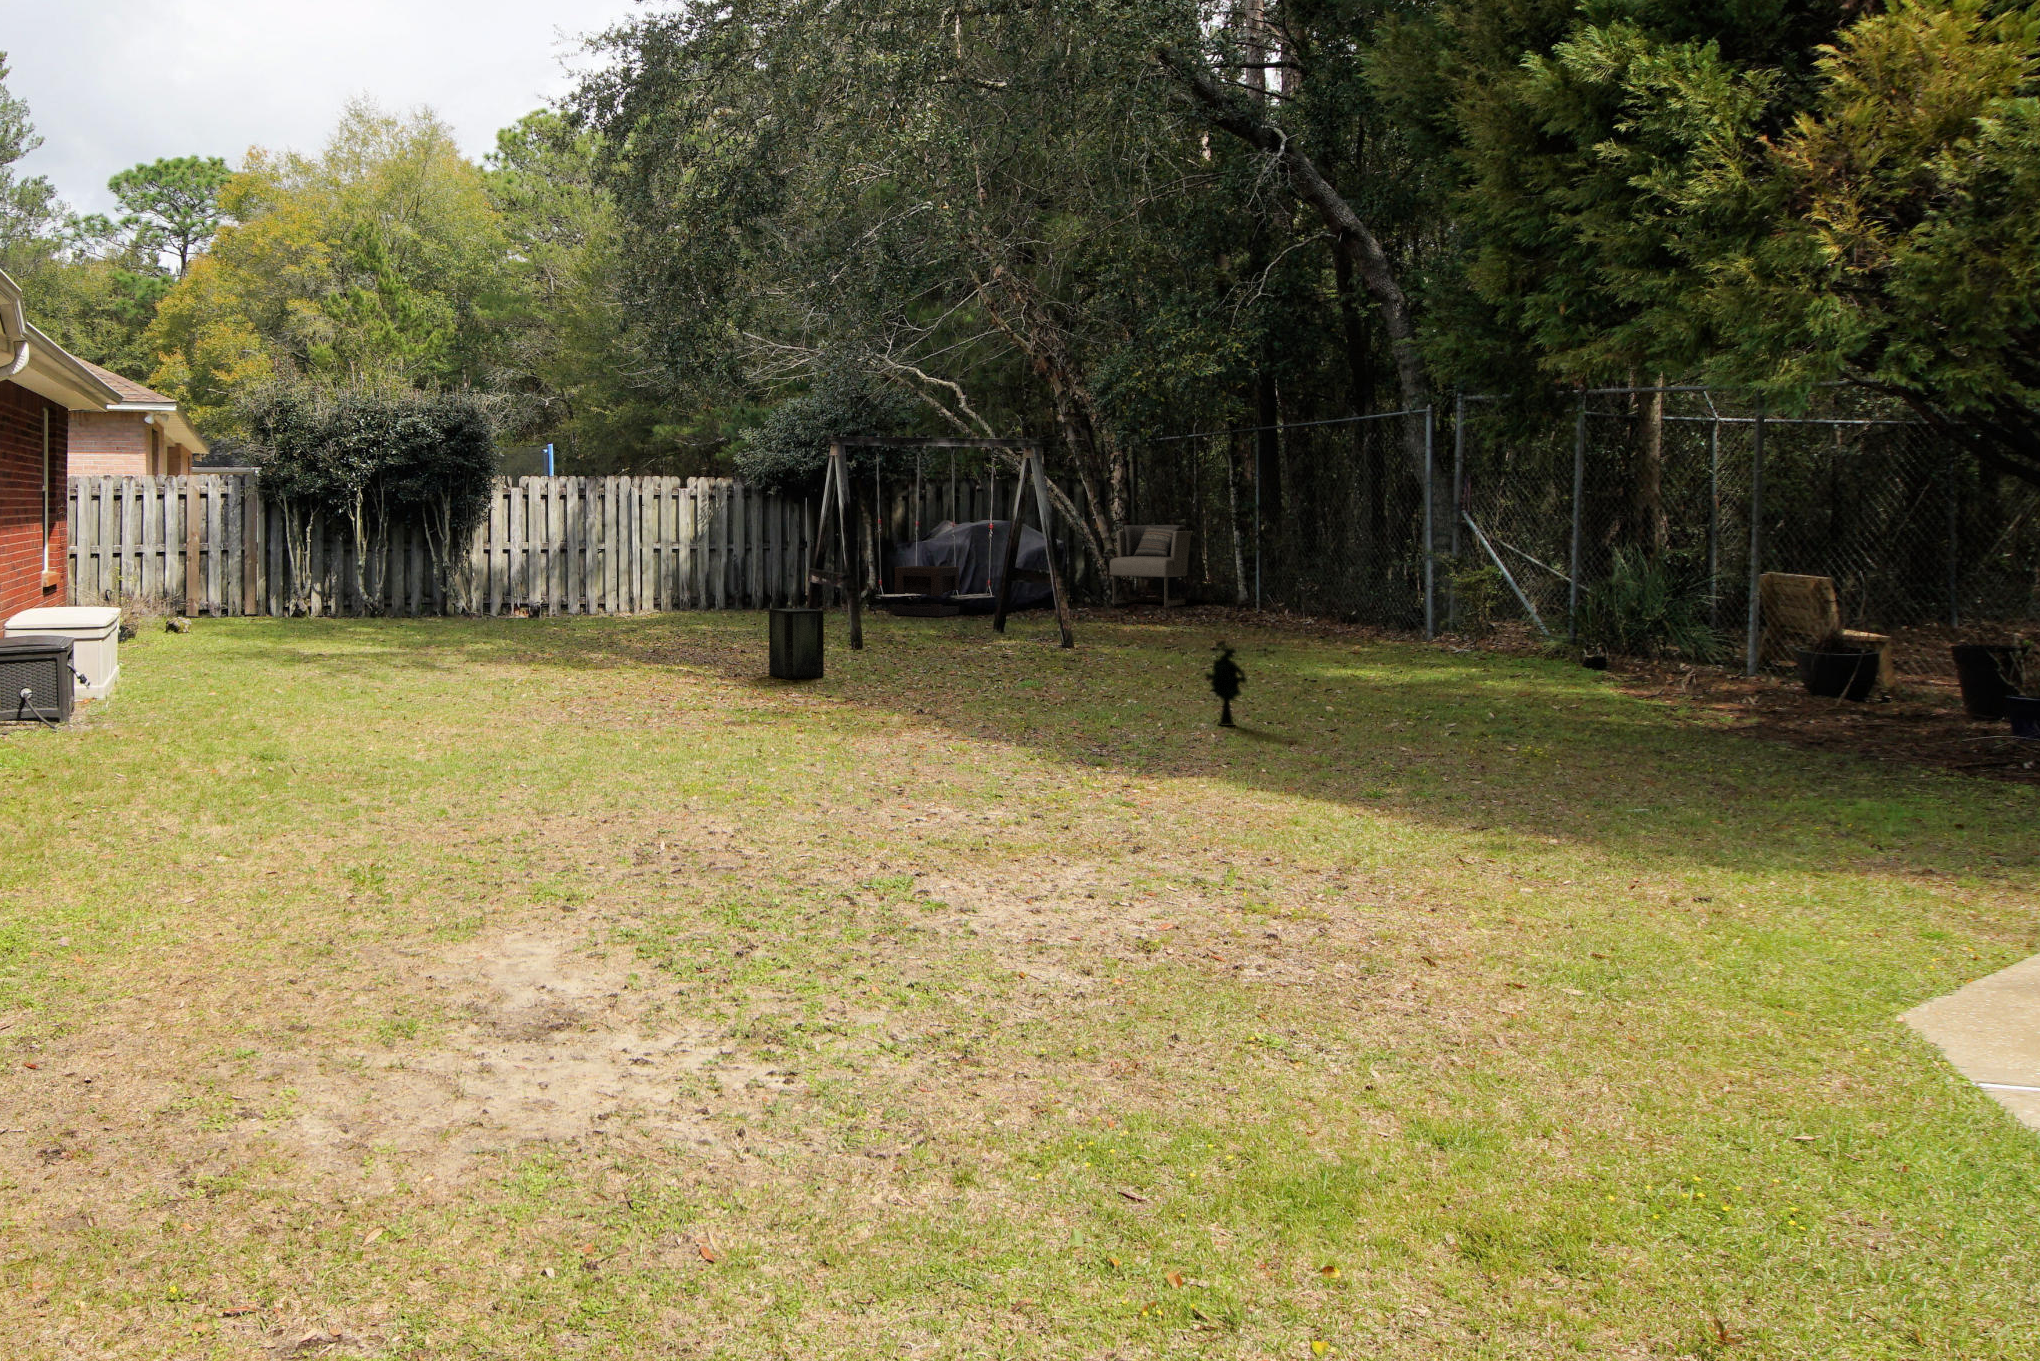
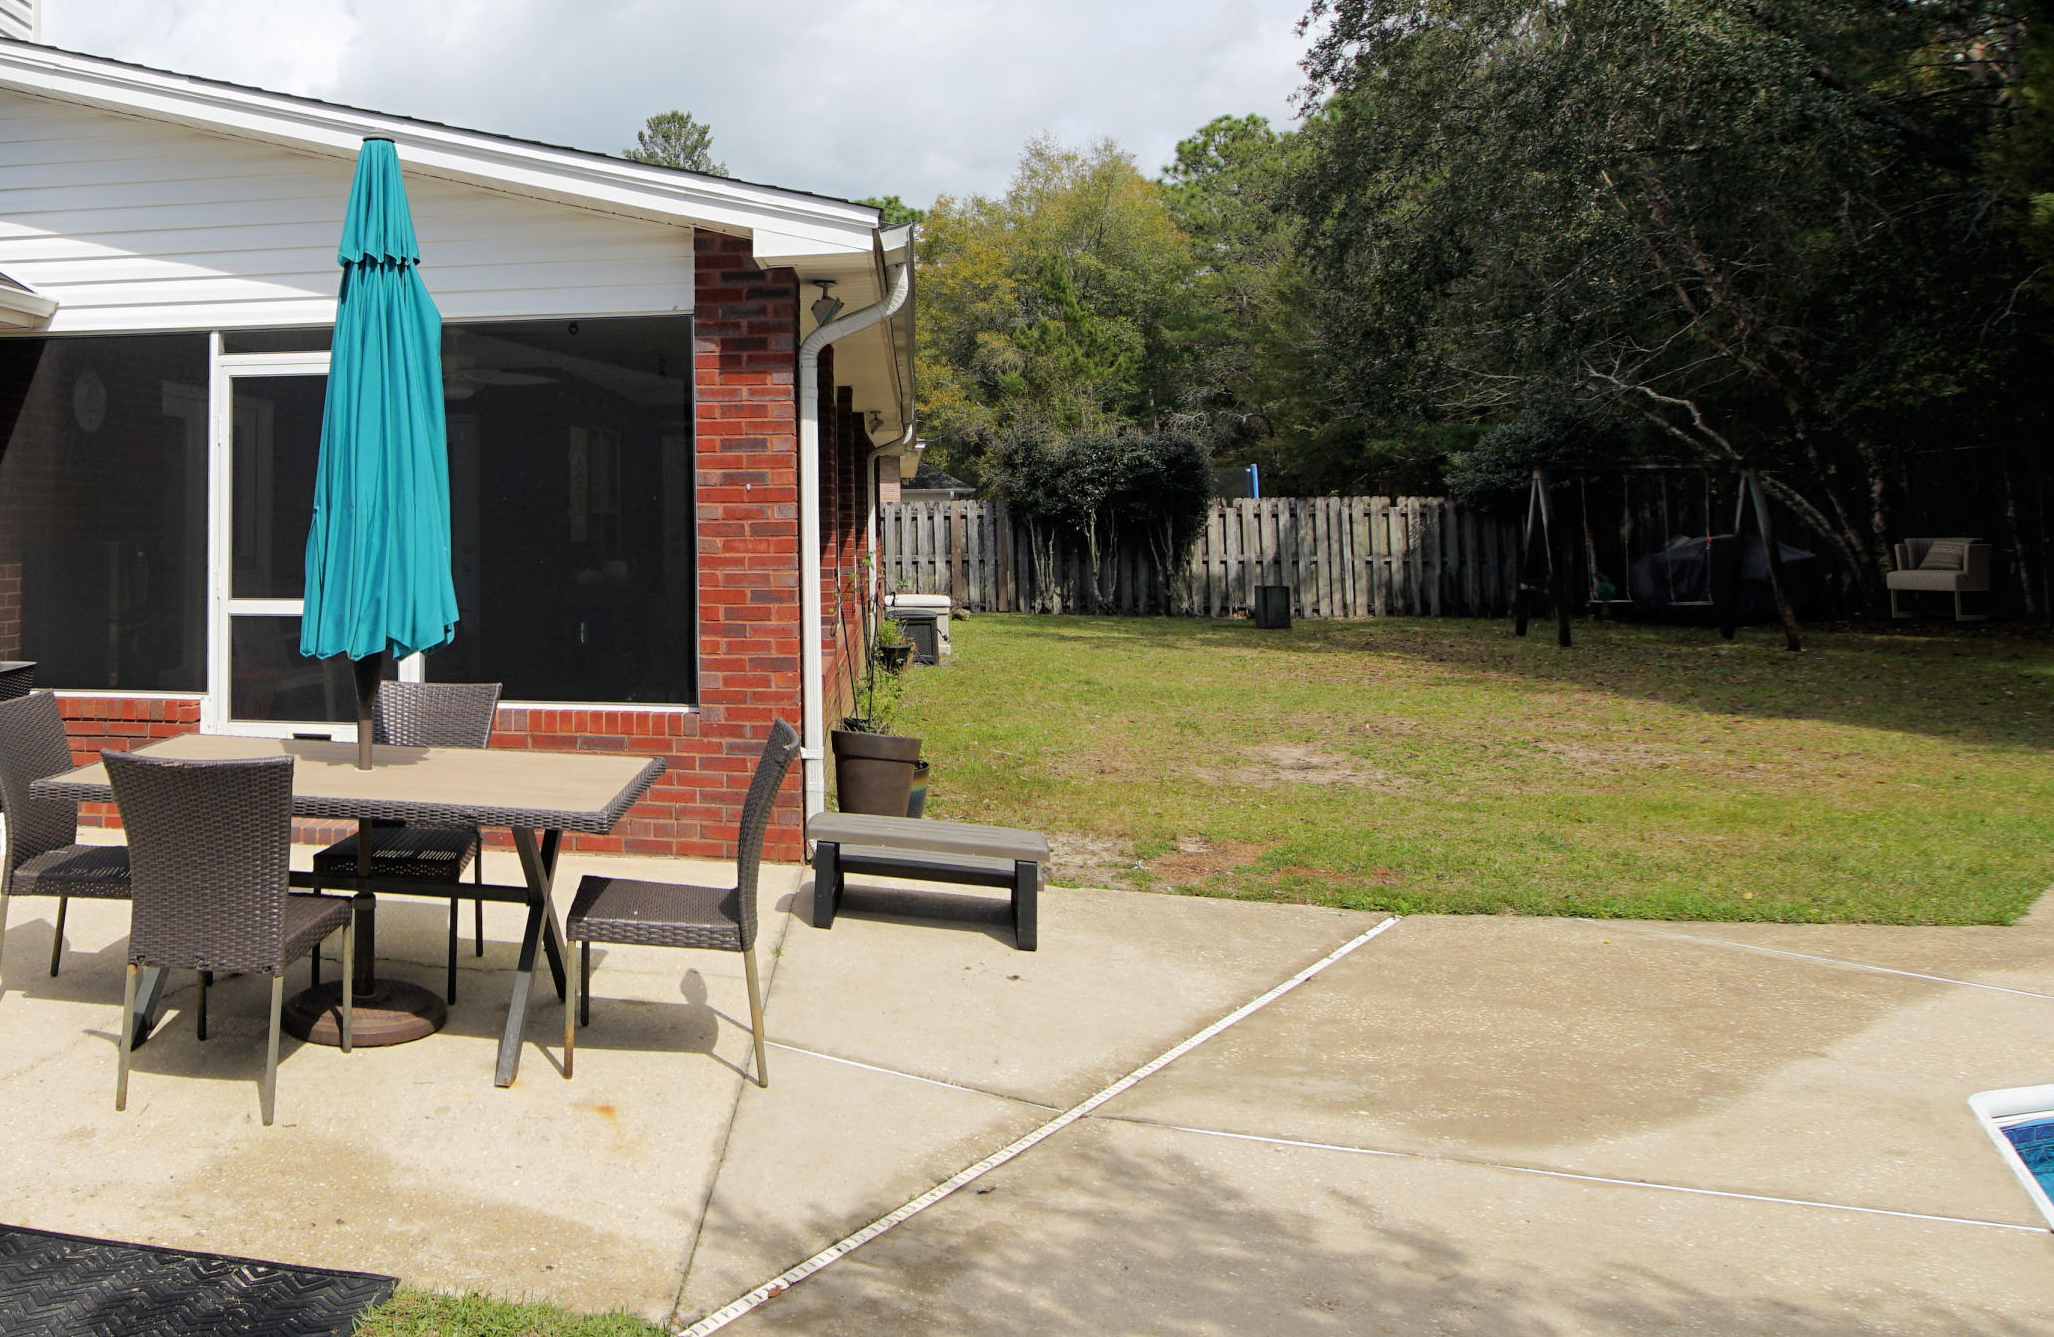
wooden crate: present [895,566,960,616] -> none [1622,577,1699,625]
storage box: present [769,608,824,679] -> present [1254,585,1291,628]
decorative plant: present [1205,640,1247,726] -> present [1594,573,1615,615]

